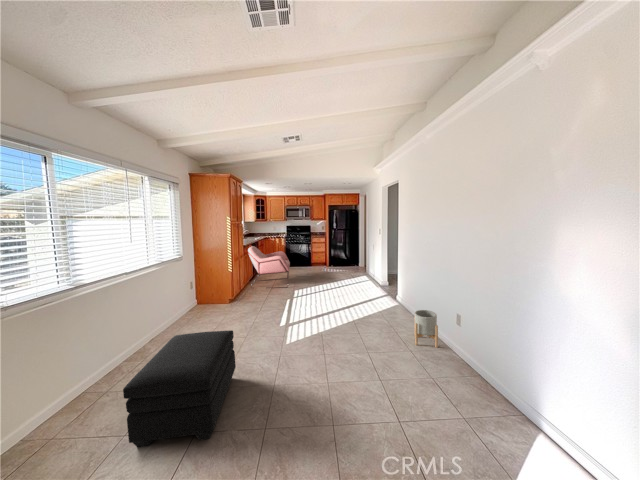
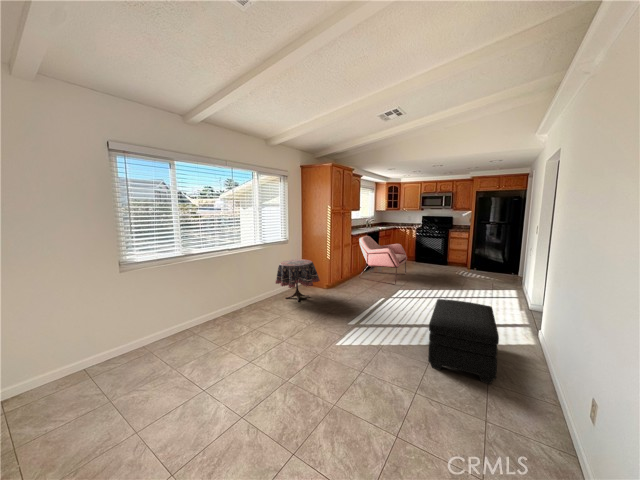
side table: none [178,275,230,323] -> present [275,259,320,302]
planter: present [414,310,438,348] -> none [506,365,564,443]
ottoman: present [123,330,236,448] -> present [428,299,499,384]

